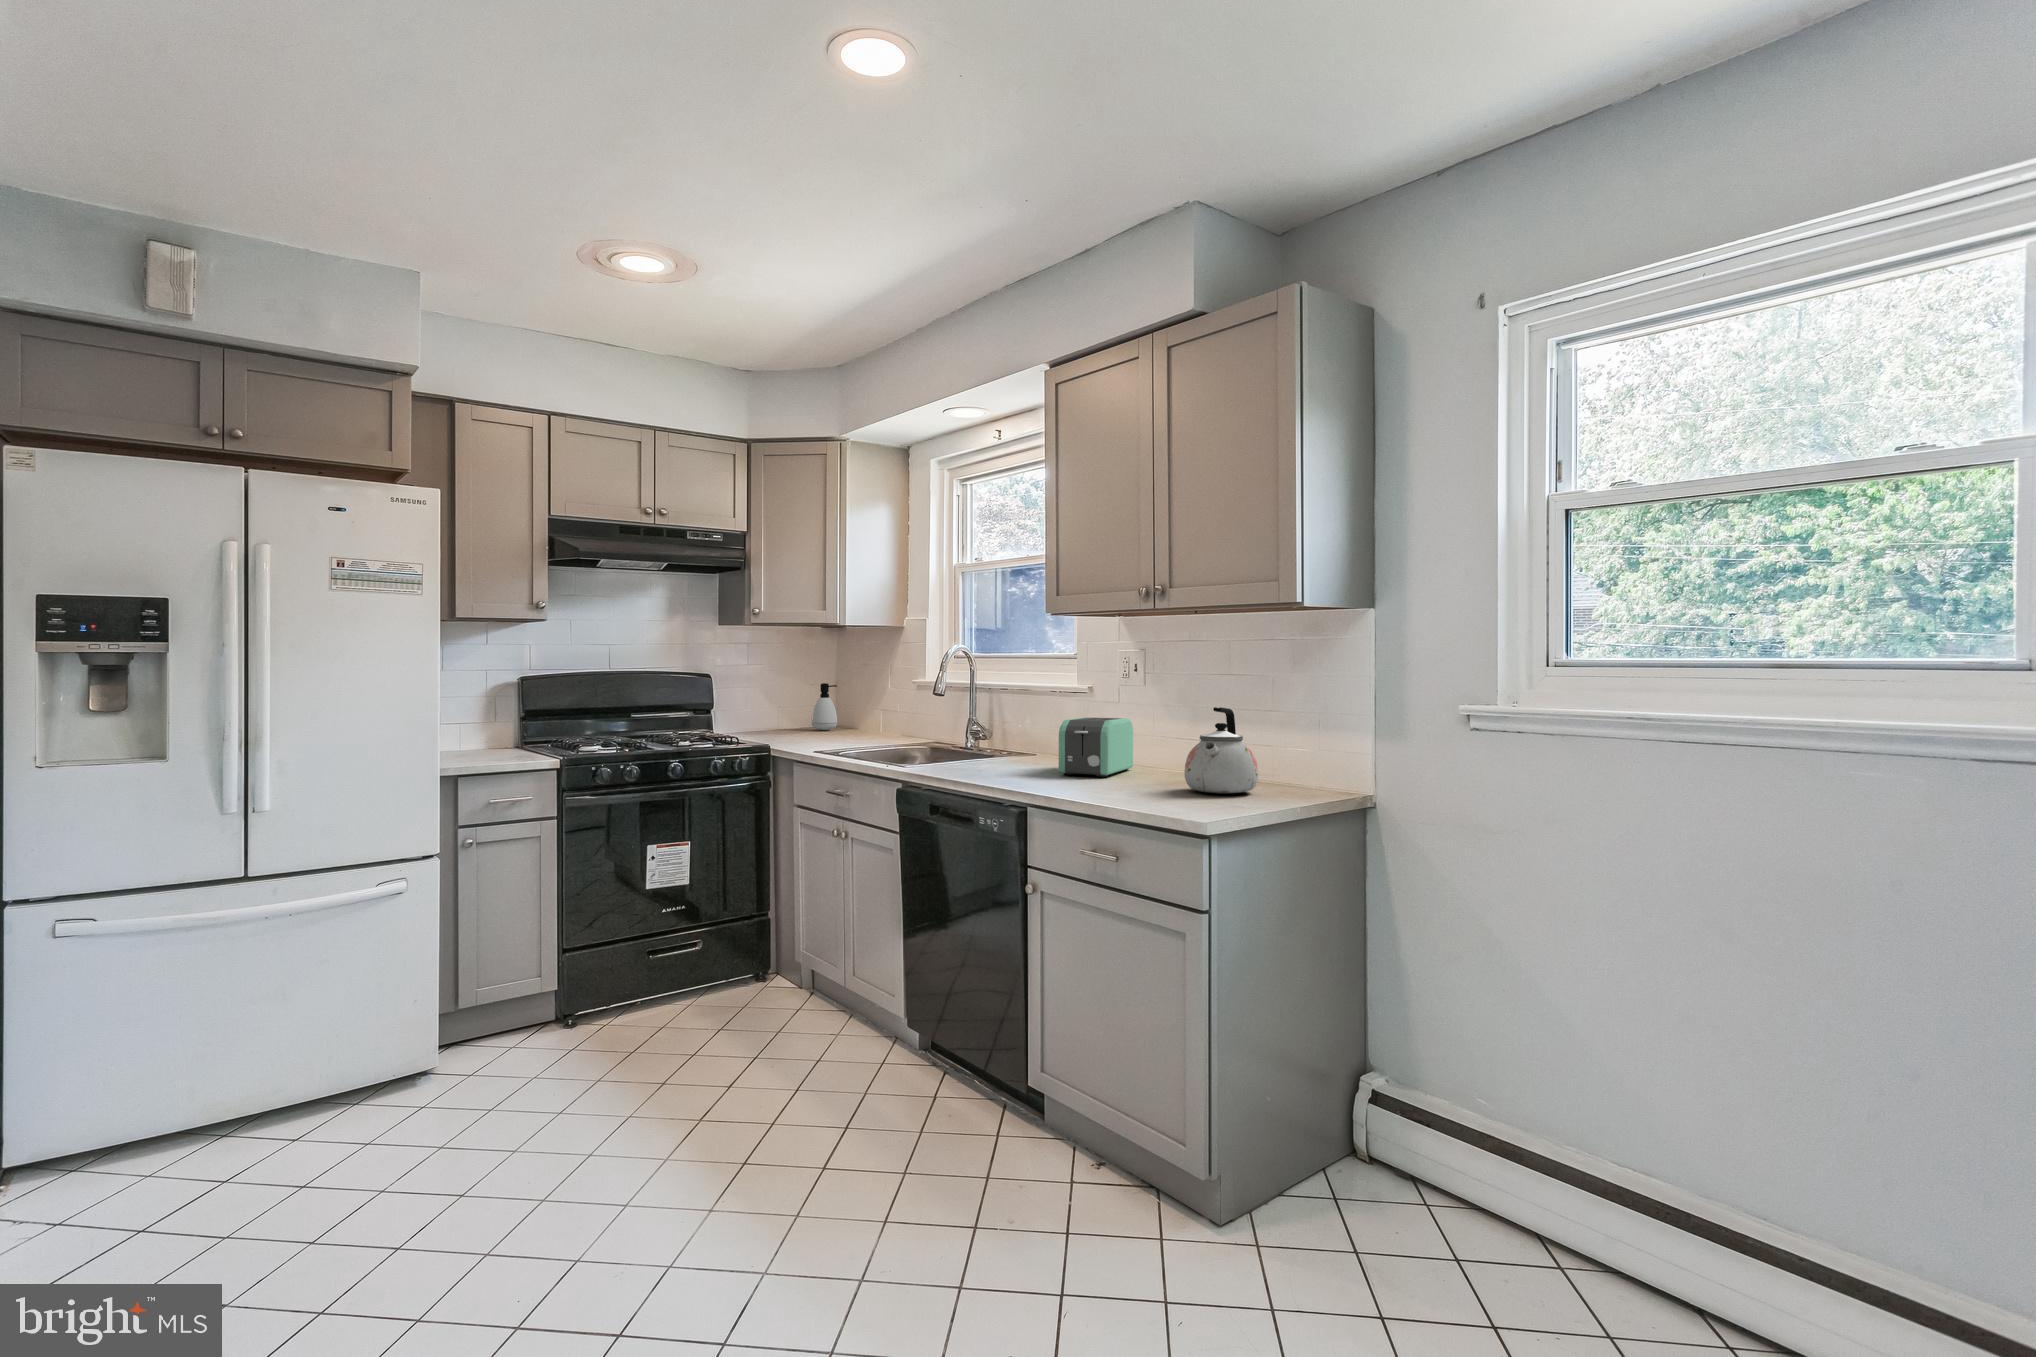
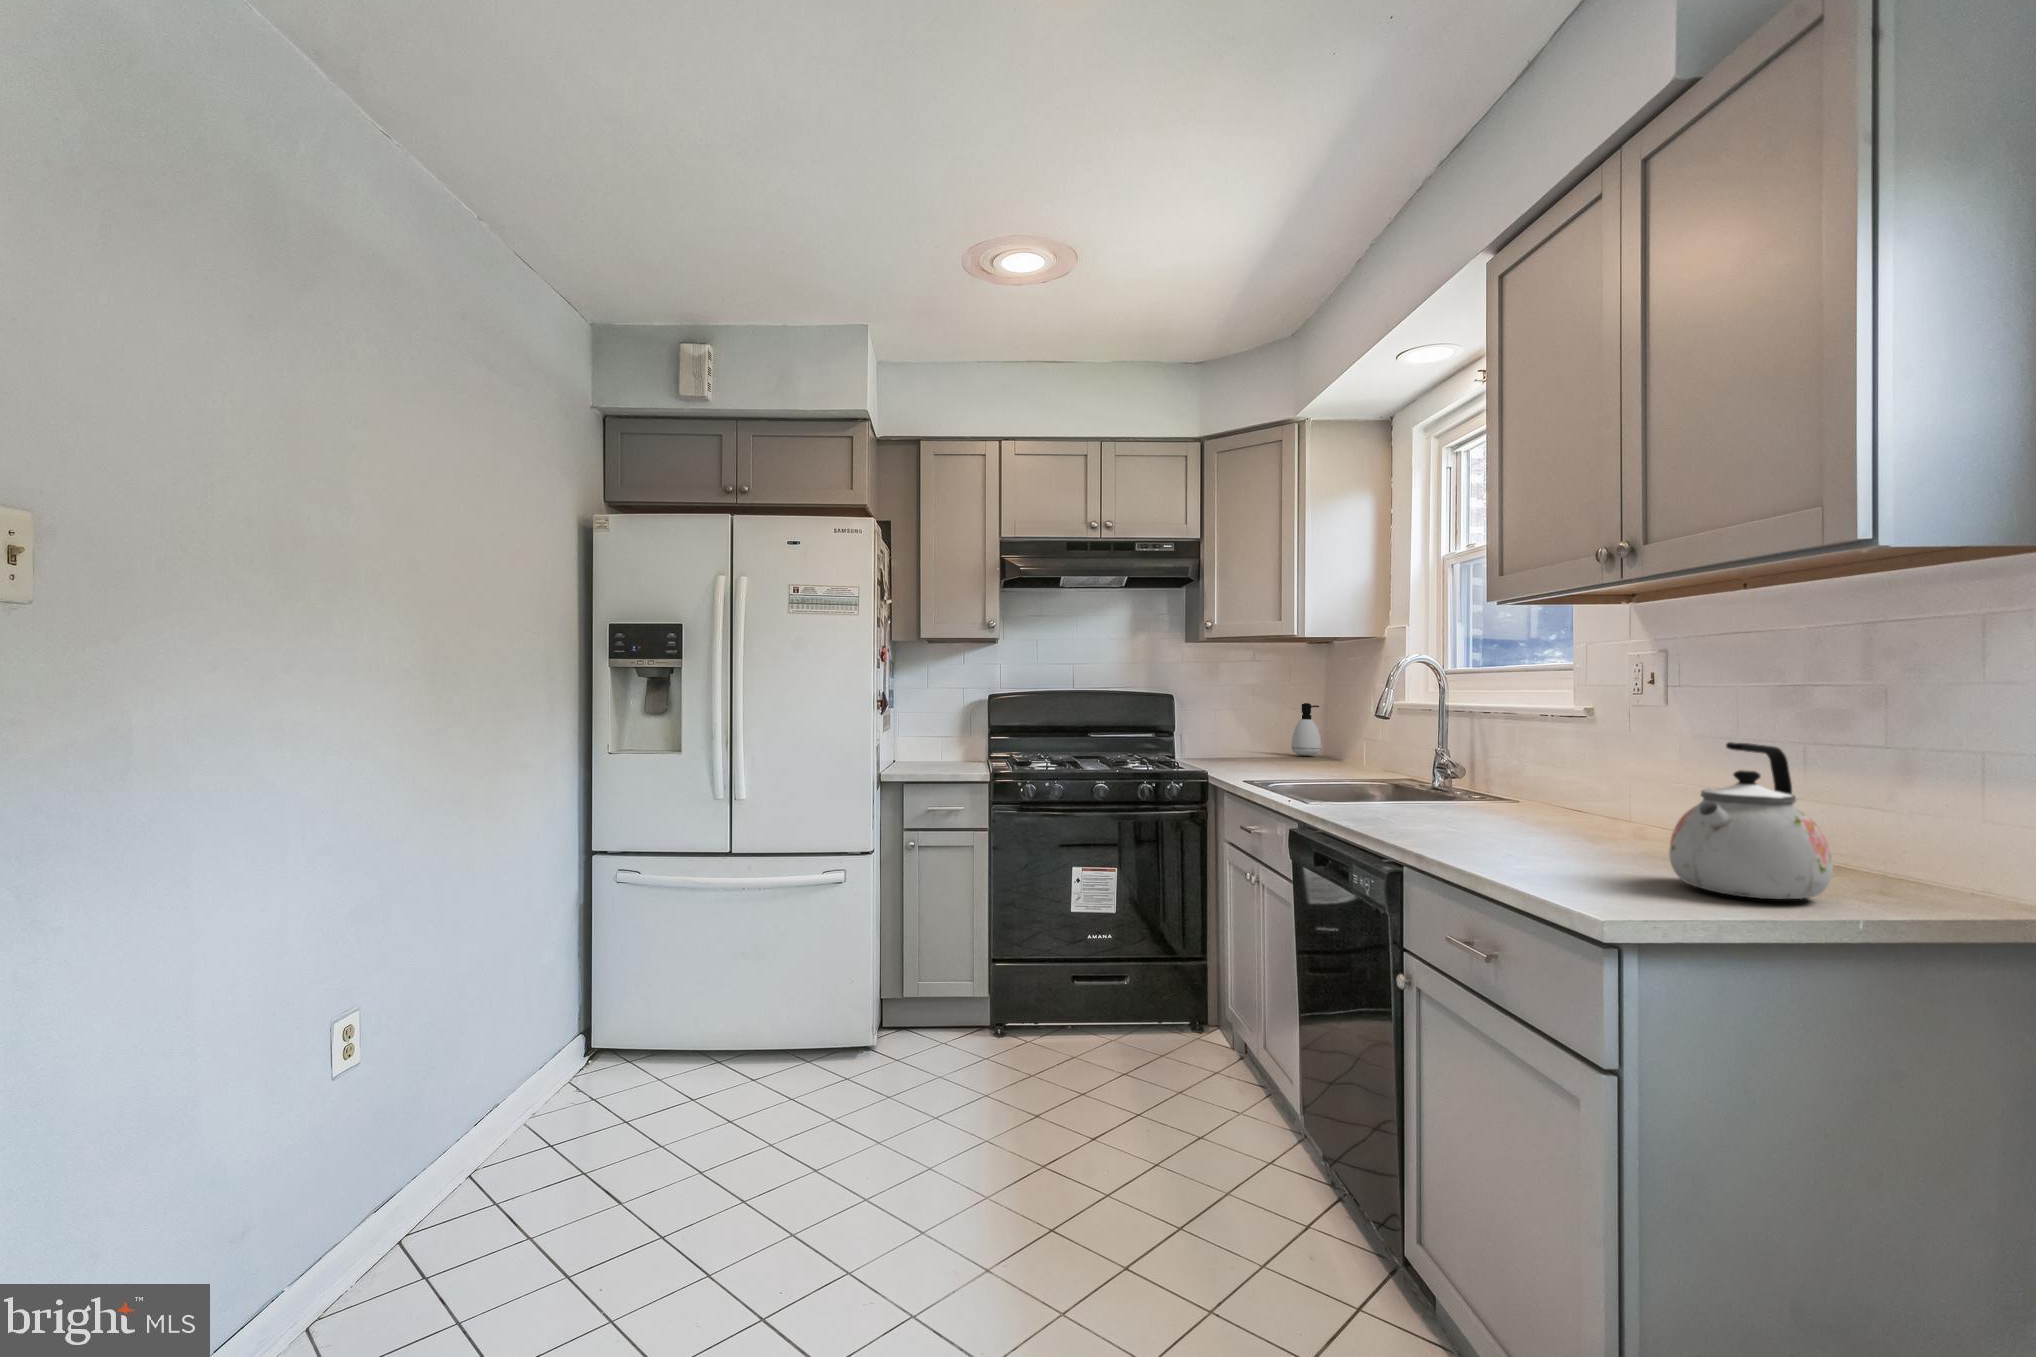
toaster: present [1059,717,1133,777] -> none [1490,752,1639,843]

